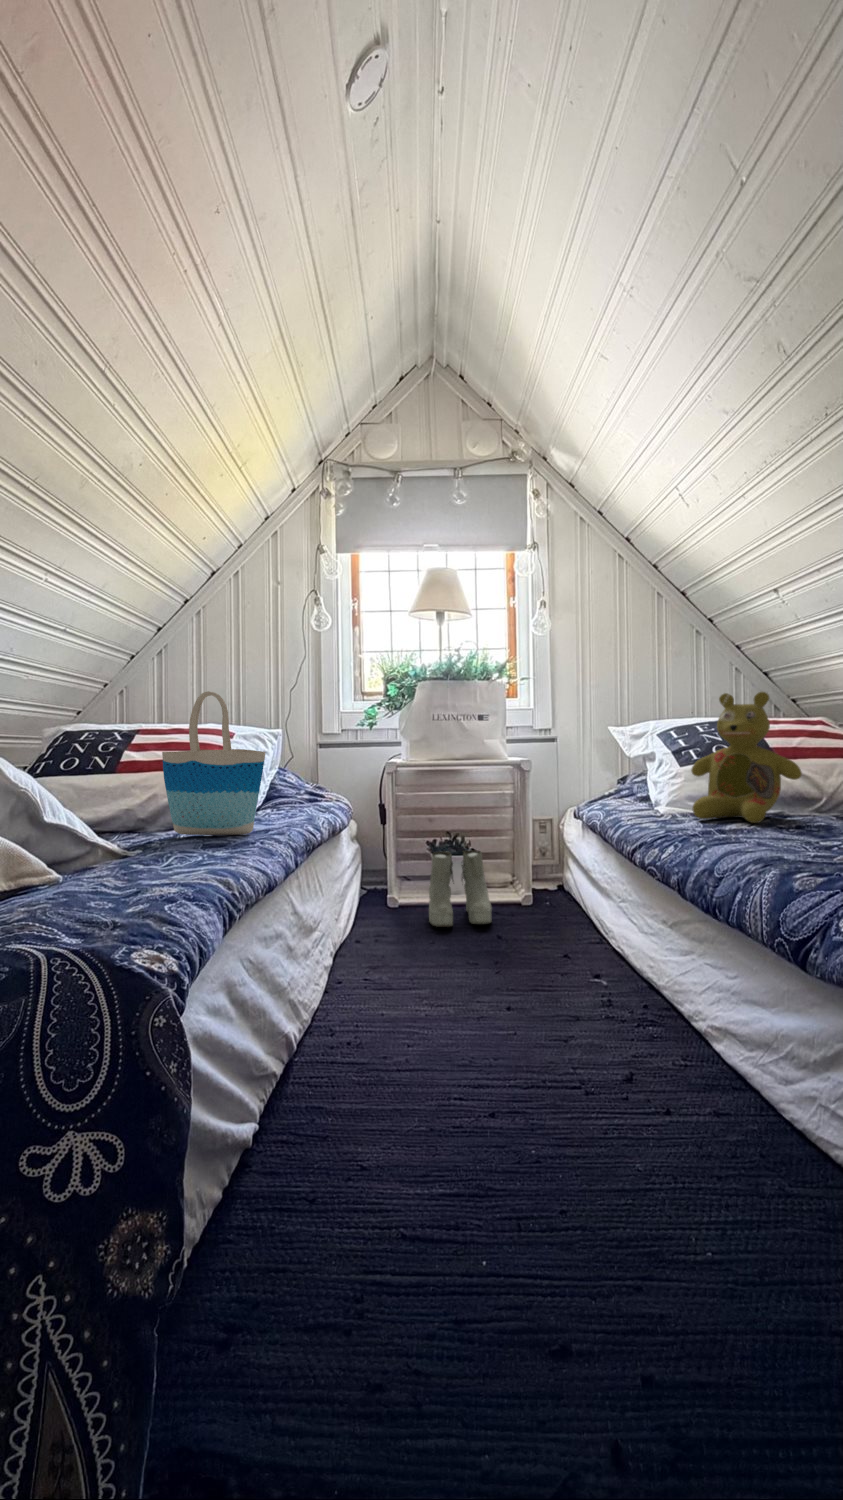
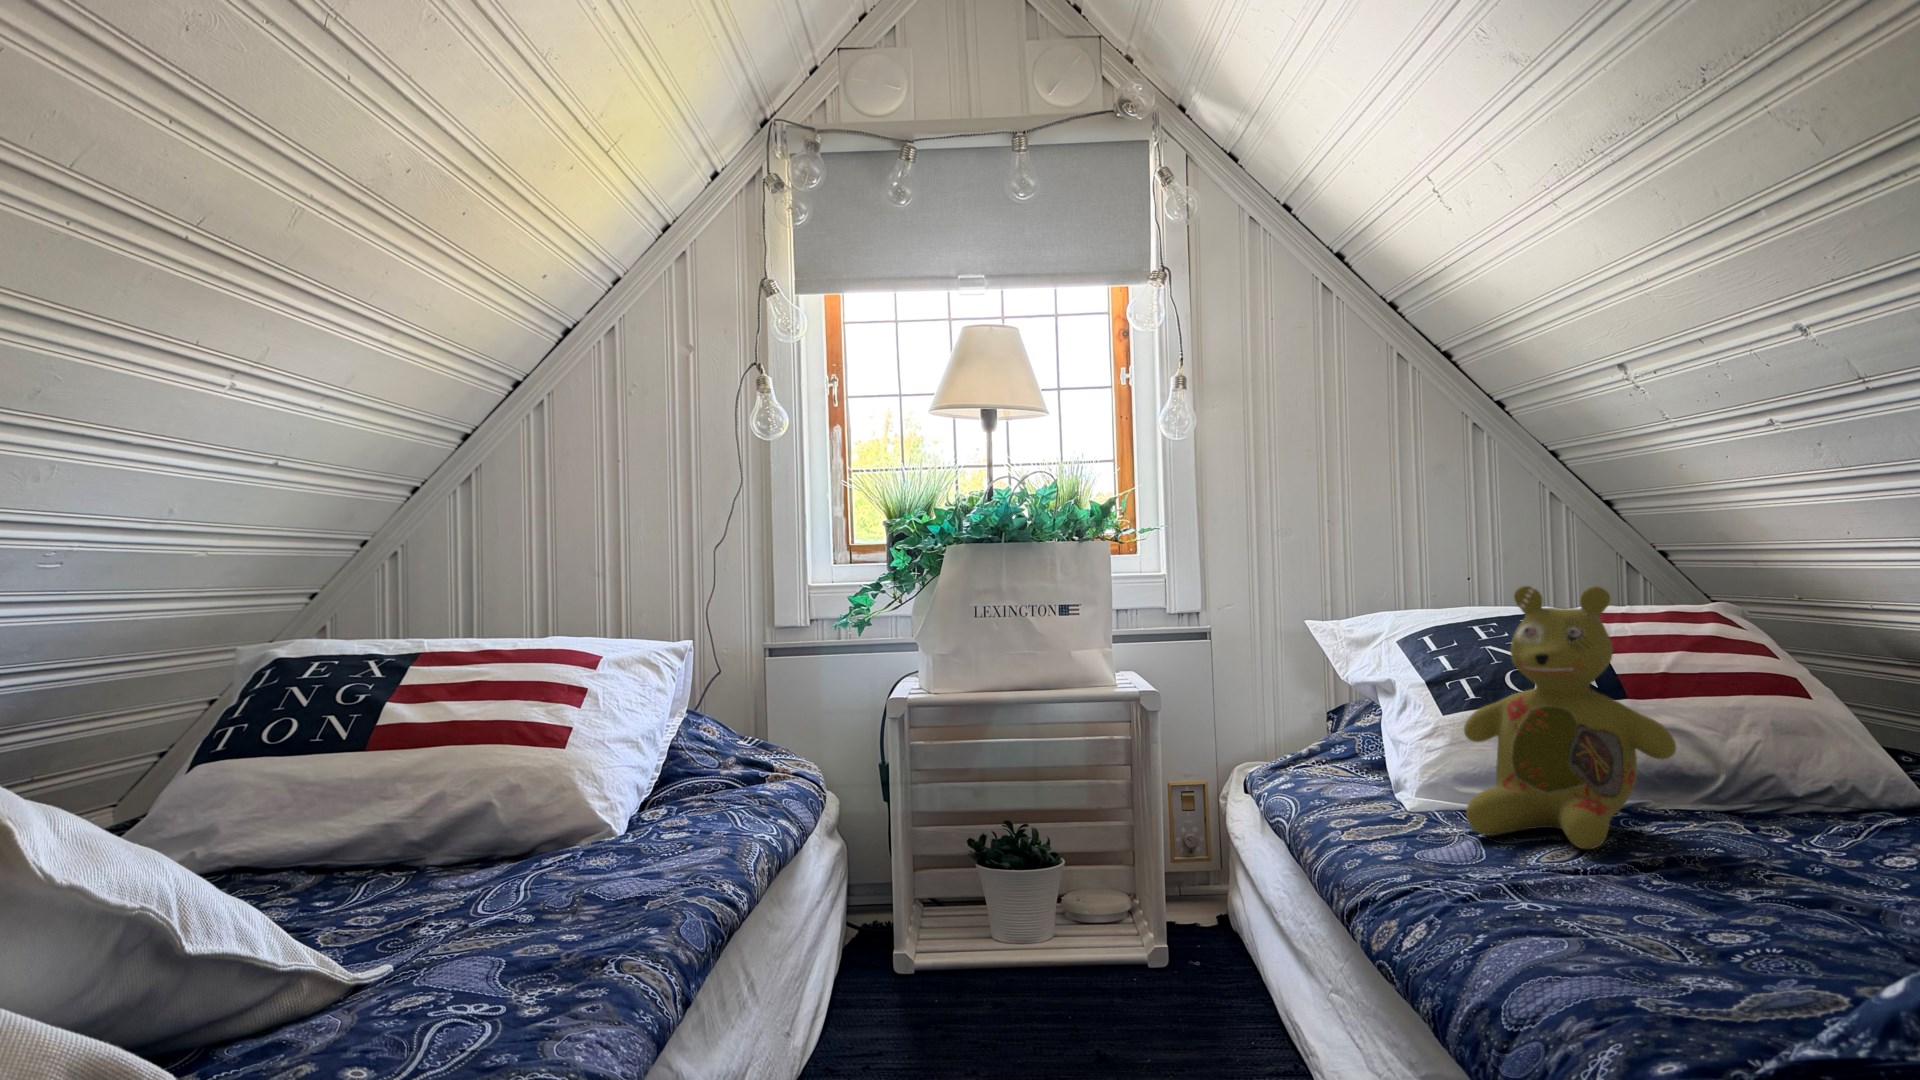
tote bag: present [162,691,265,835] -> none [446,619,641,893]
boots: present [429,851,492,927] -> none [968,868,1088,1026]

